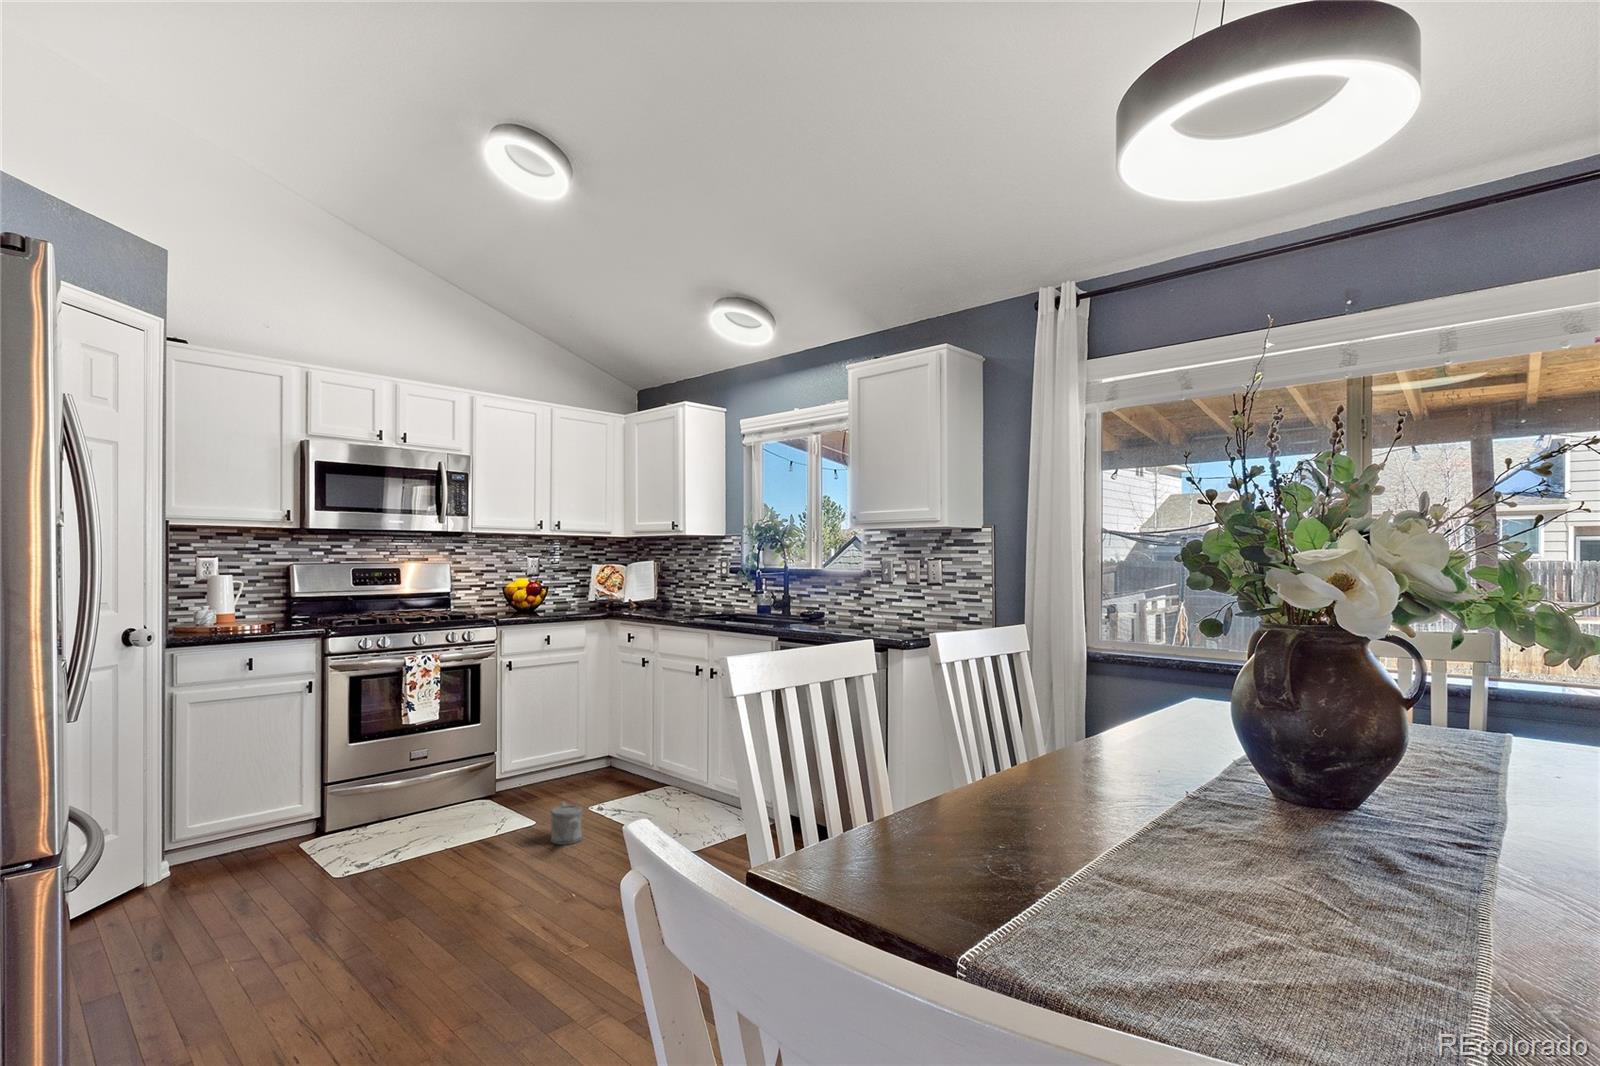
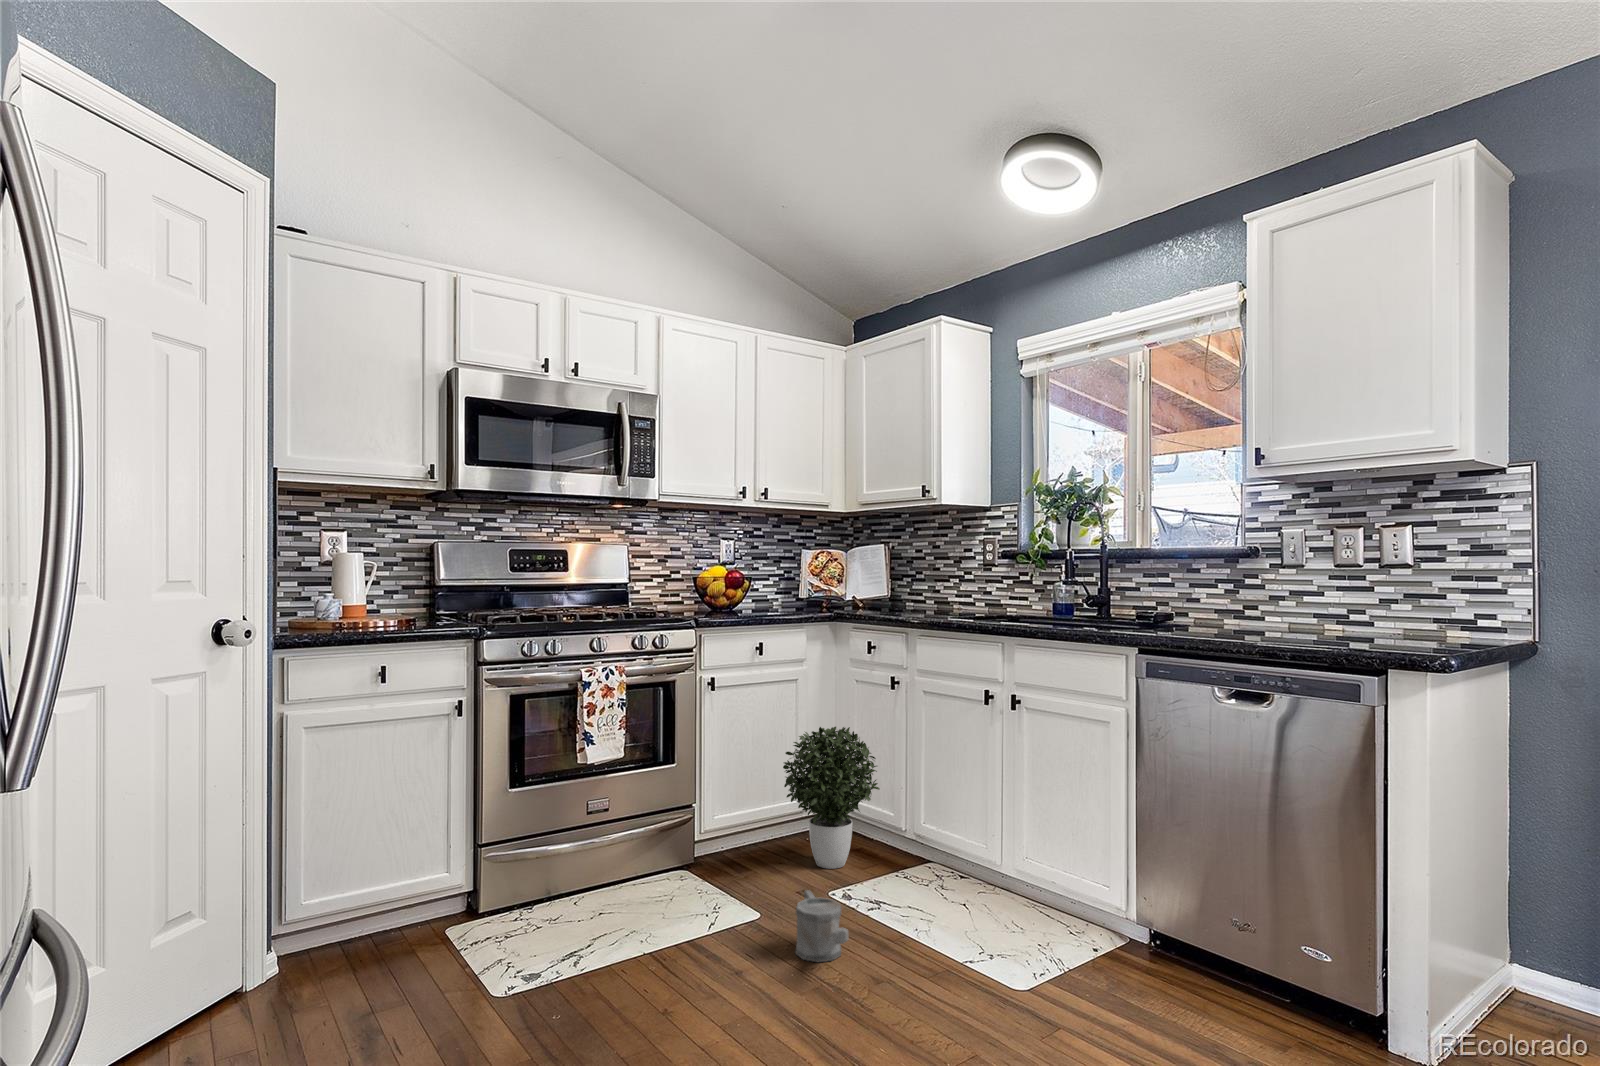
potted plant: none [561,694,631,793] -> present [783,727,880,869]

